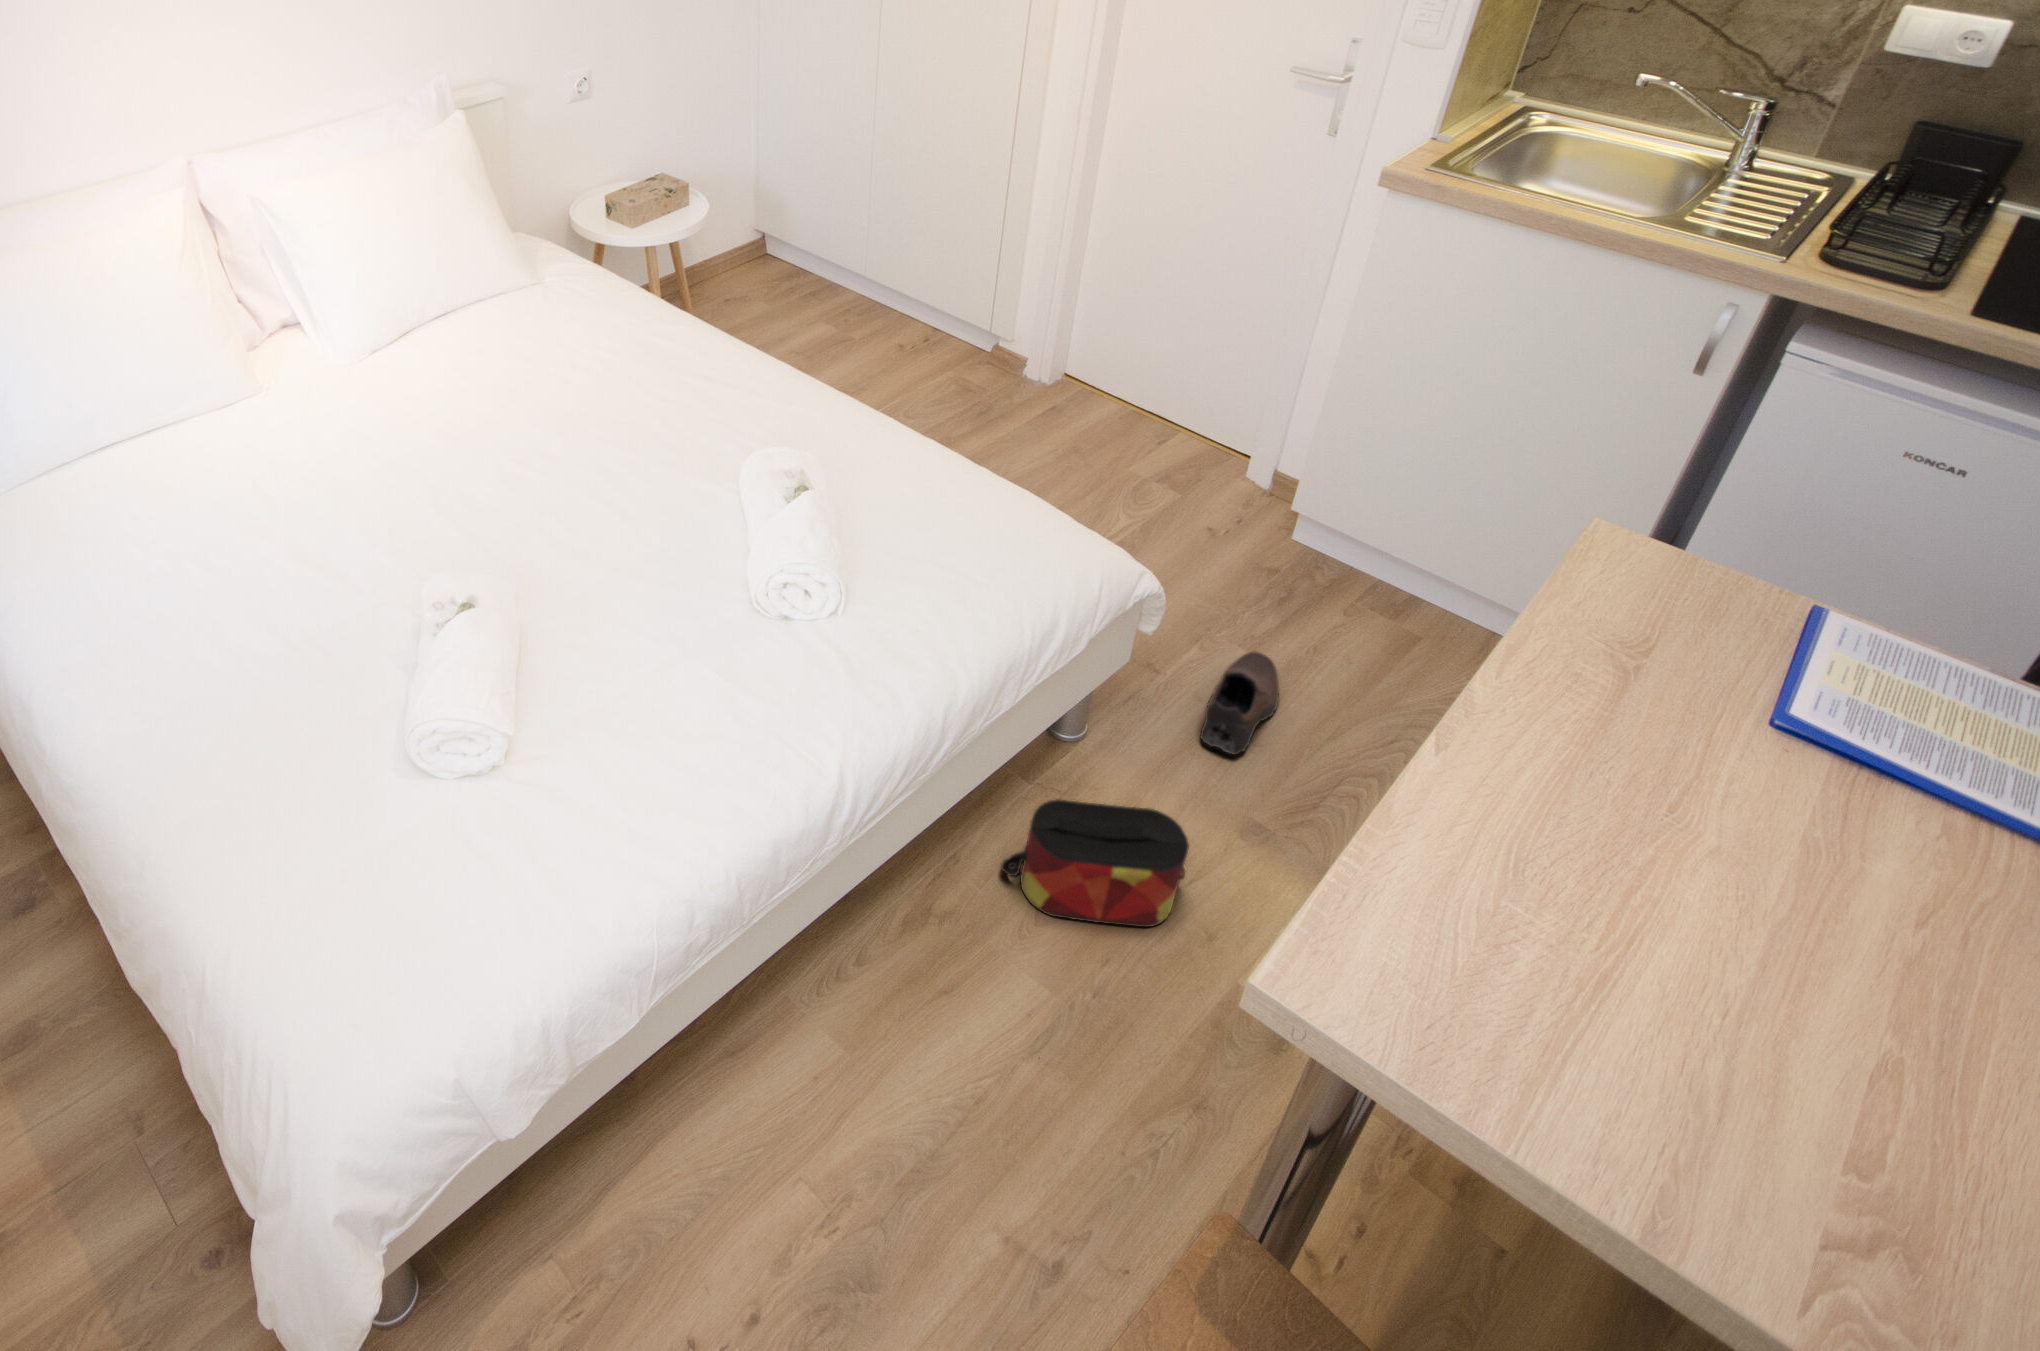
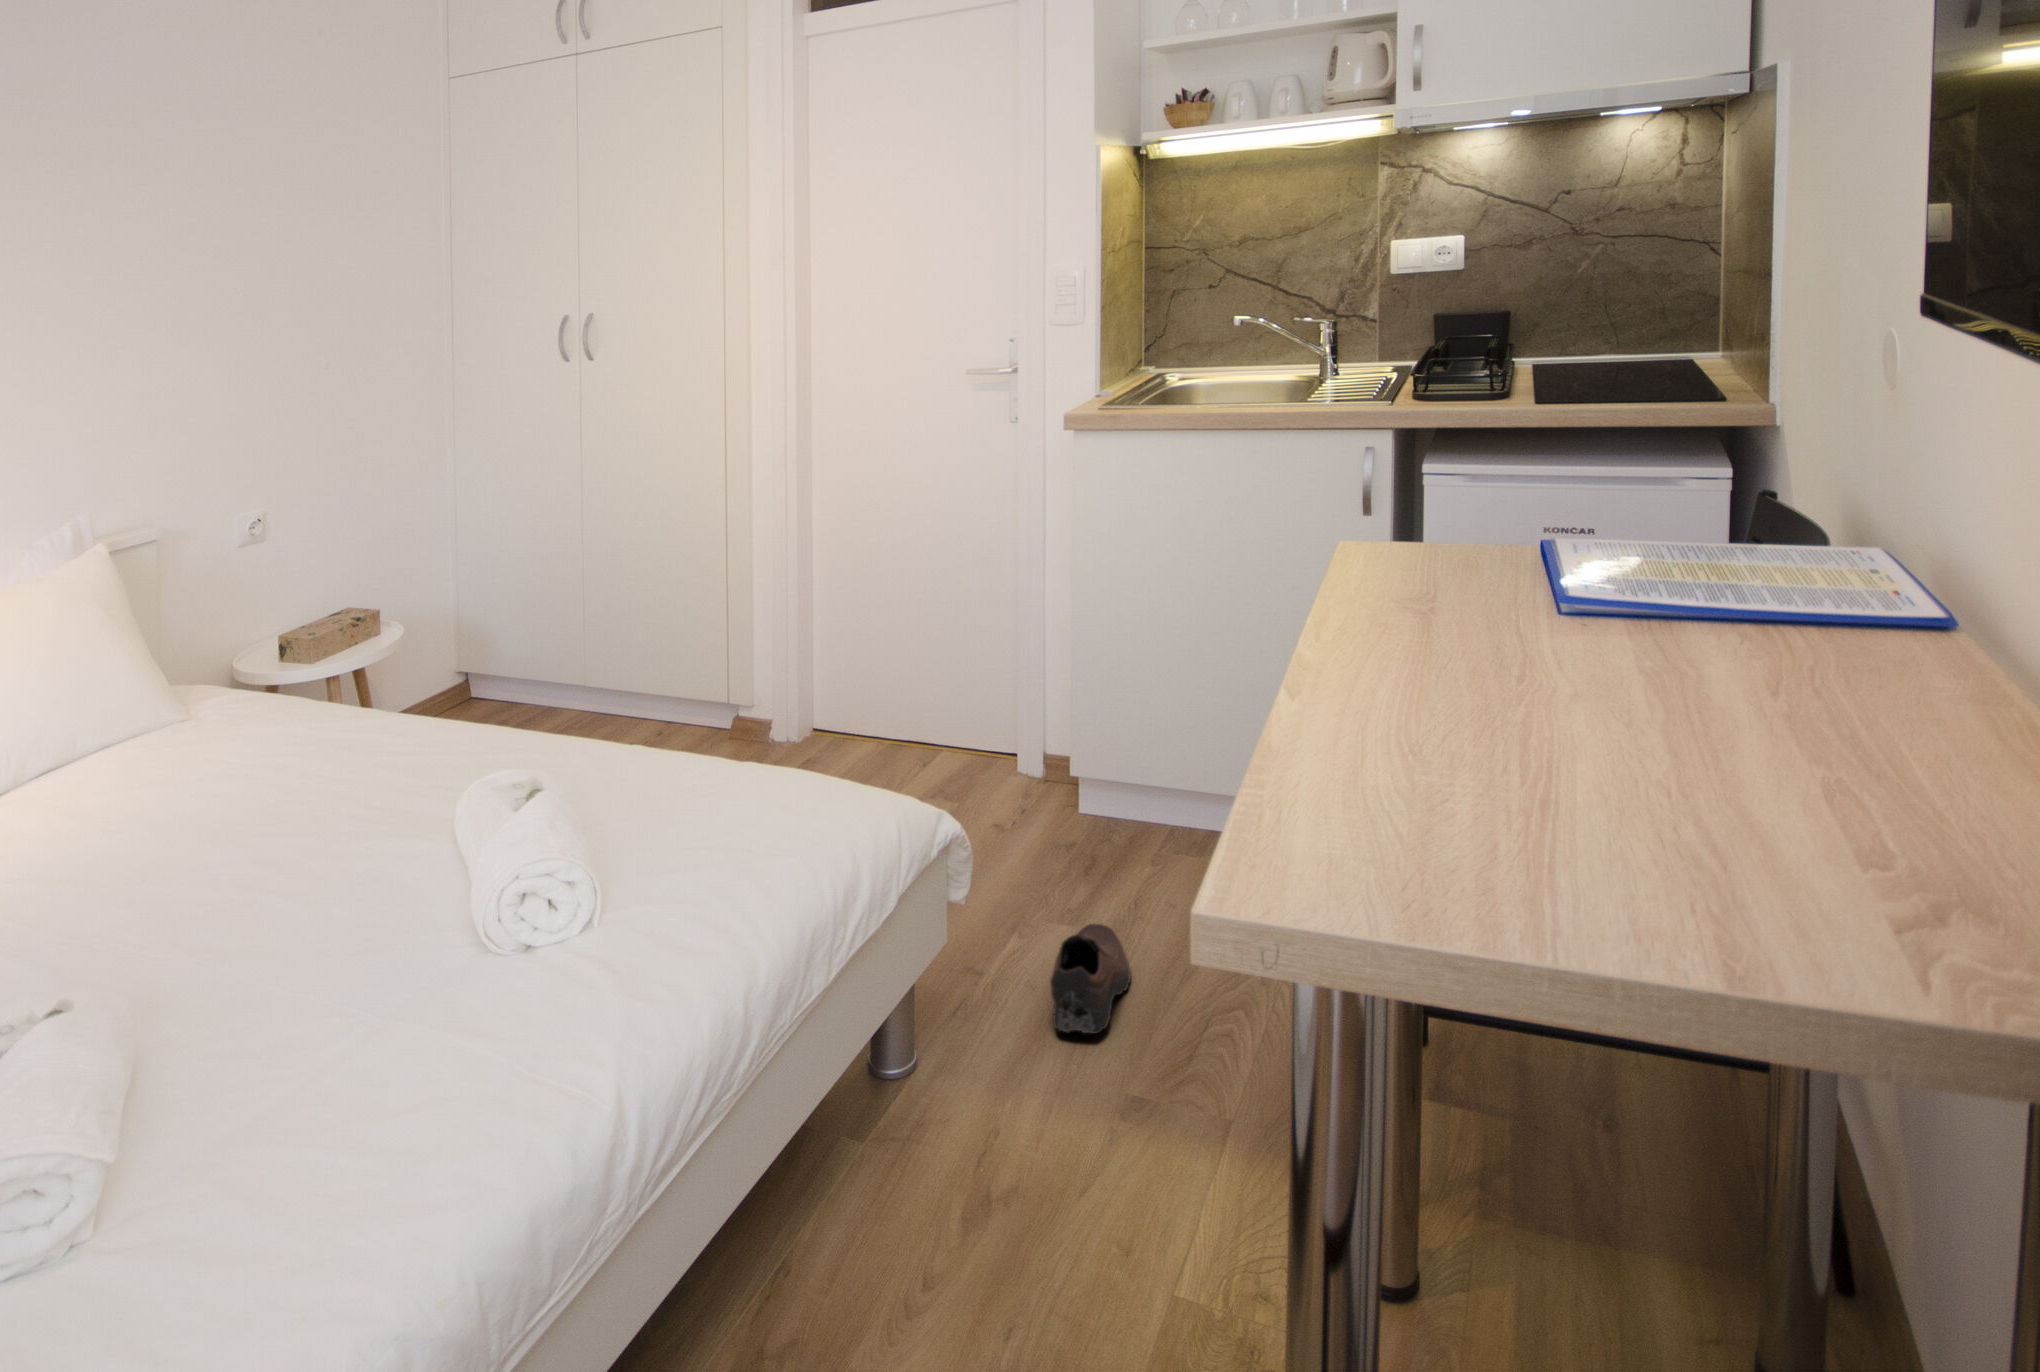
bag: present [1001,800,1189,927] -> none [832,1075,1068,1284]

